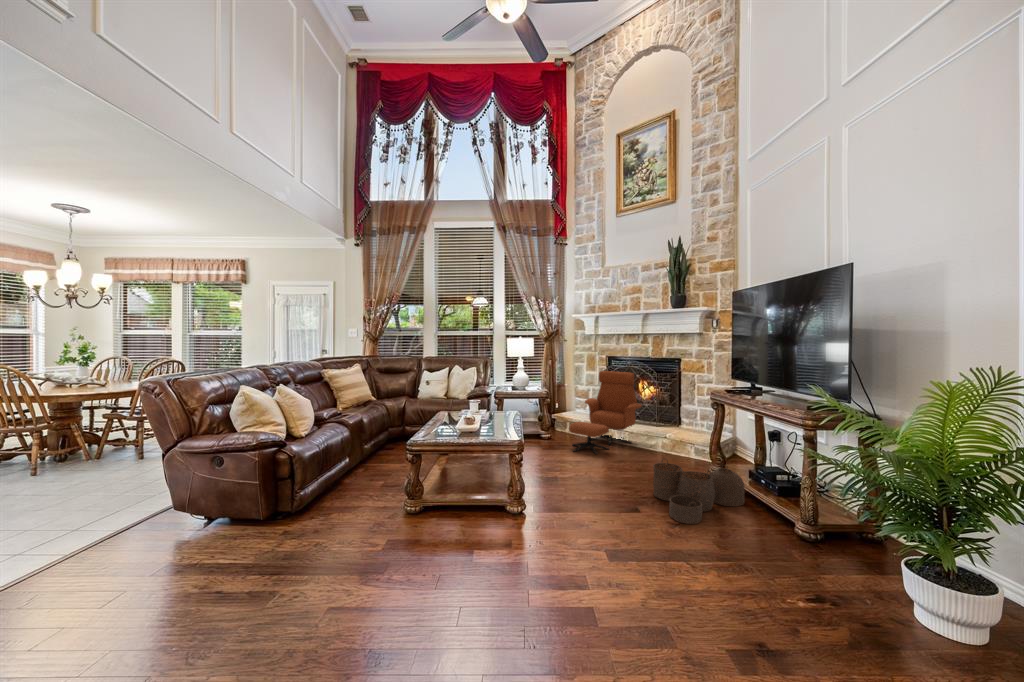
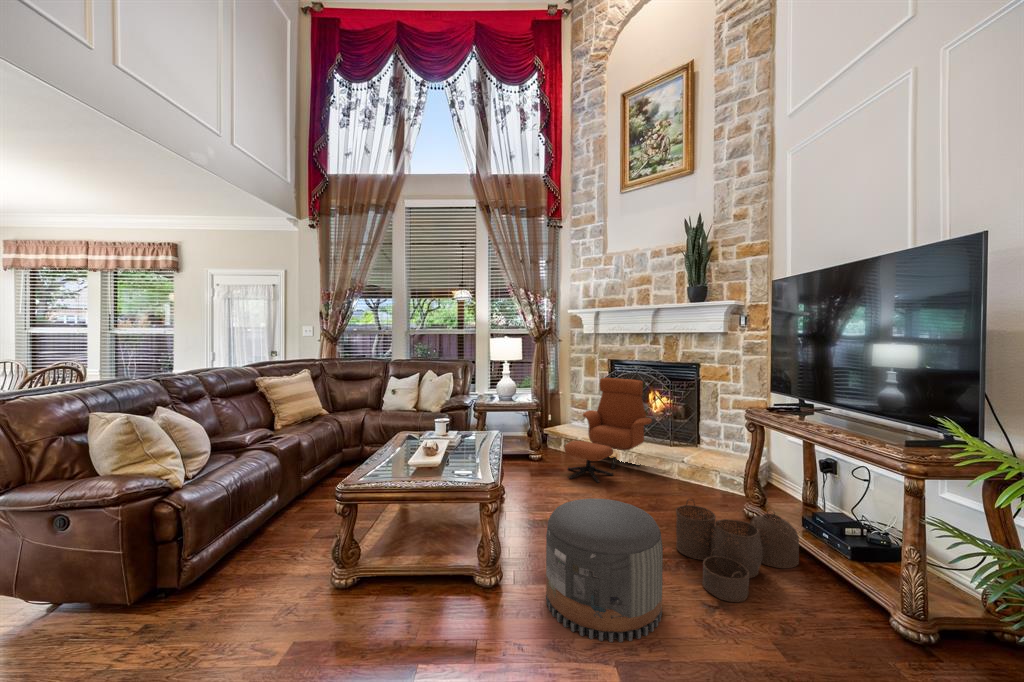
pouf: none [555,452,638,543] -> present [546,498,663,642]

